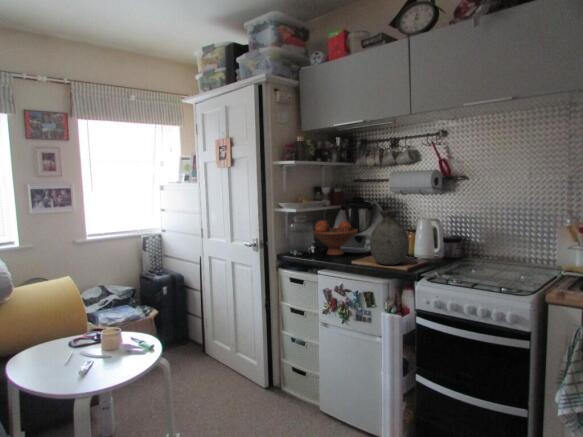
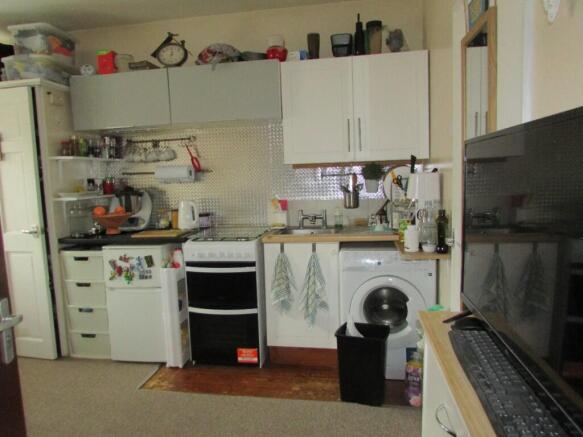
vase: present [370,210,409,265] -> none [145,195,175,235]

